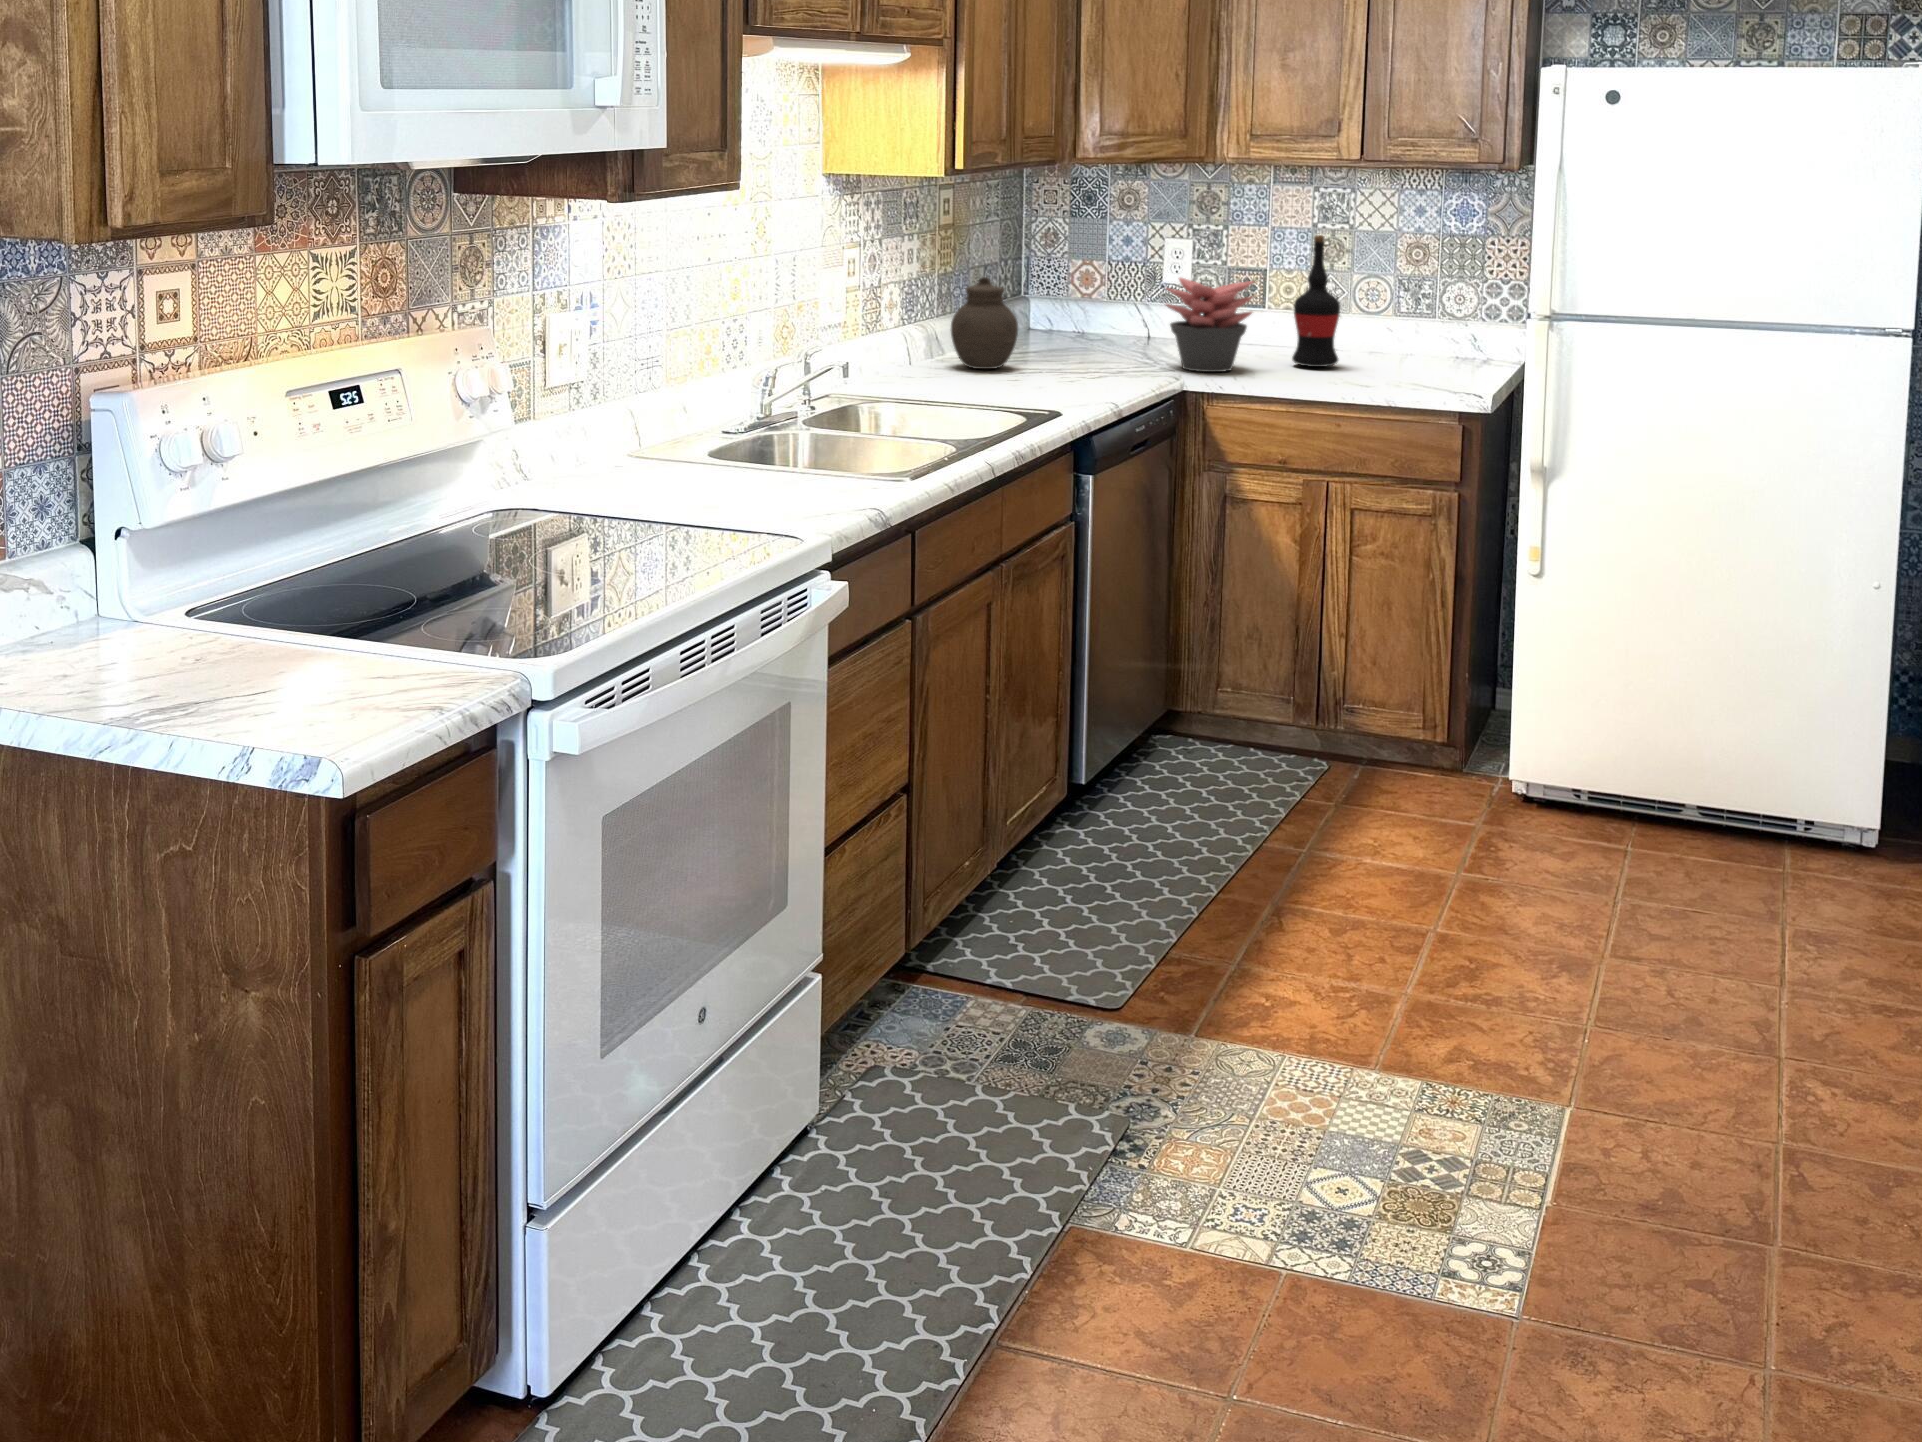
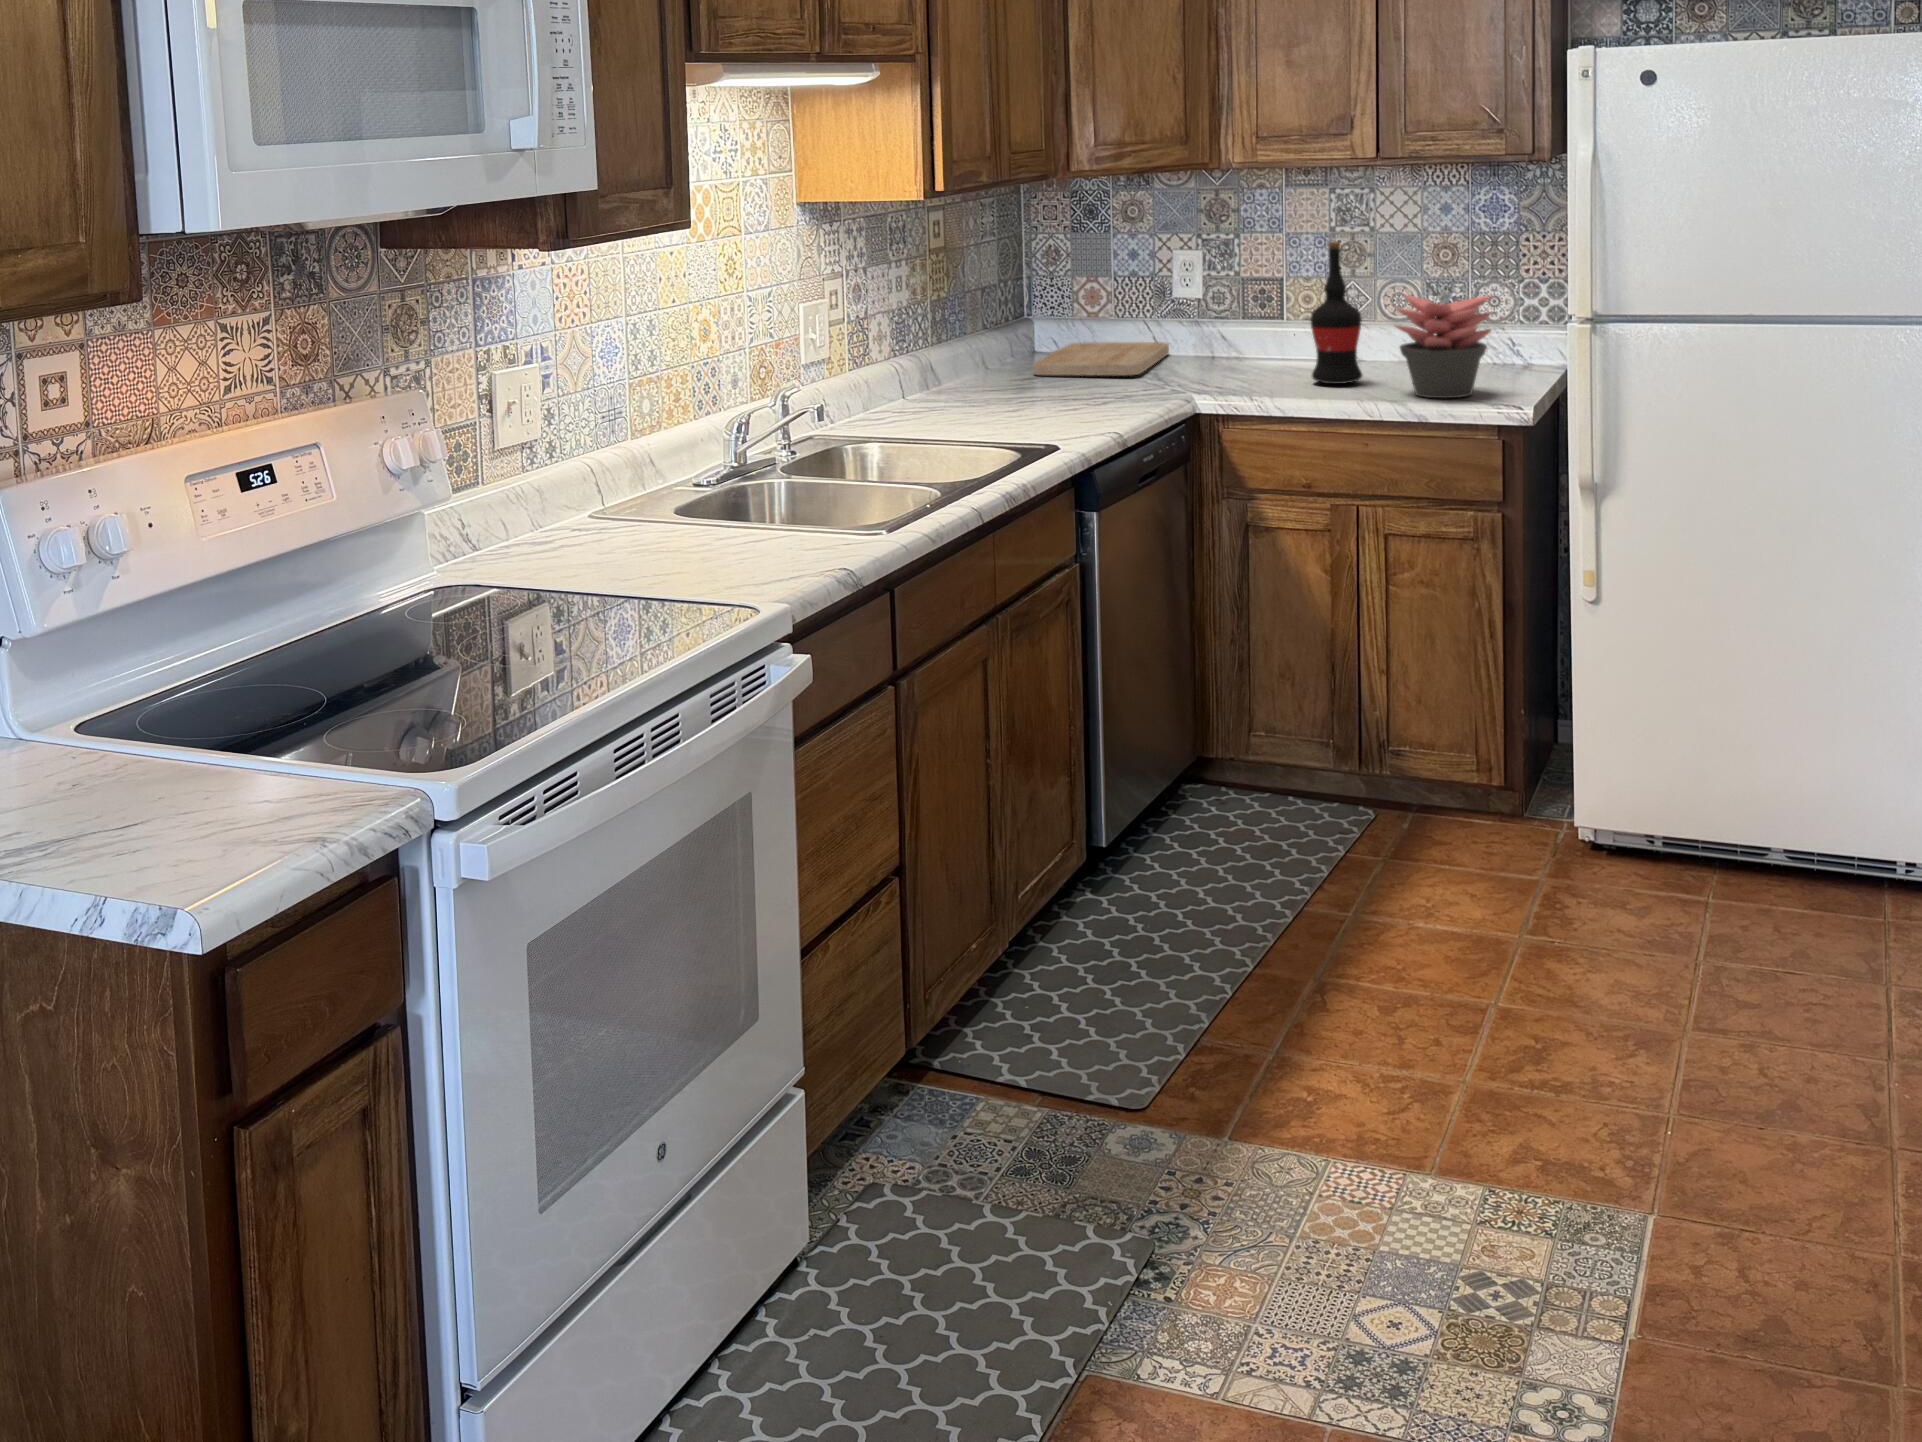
jar: present [951,277,1018,369] -> none [940,304,1012,403]
succulent plant: present [1166,278,1253,372] -> present [1394,295,1491,398]
cutting board: none [1034,319,1159,351] -> present [1033,342,1169,375]

